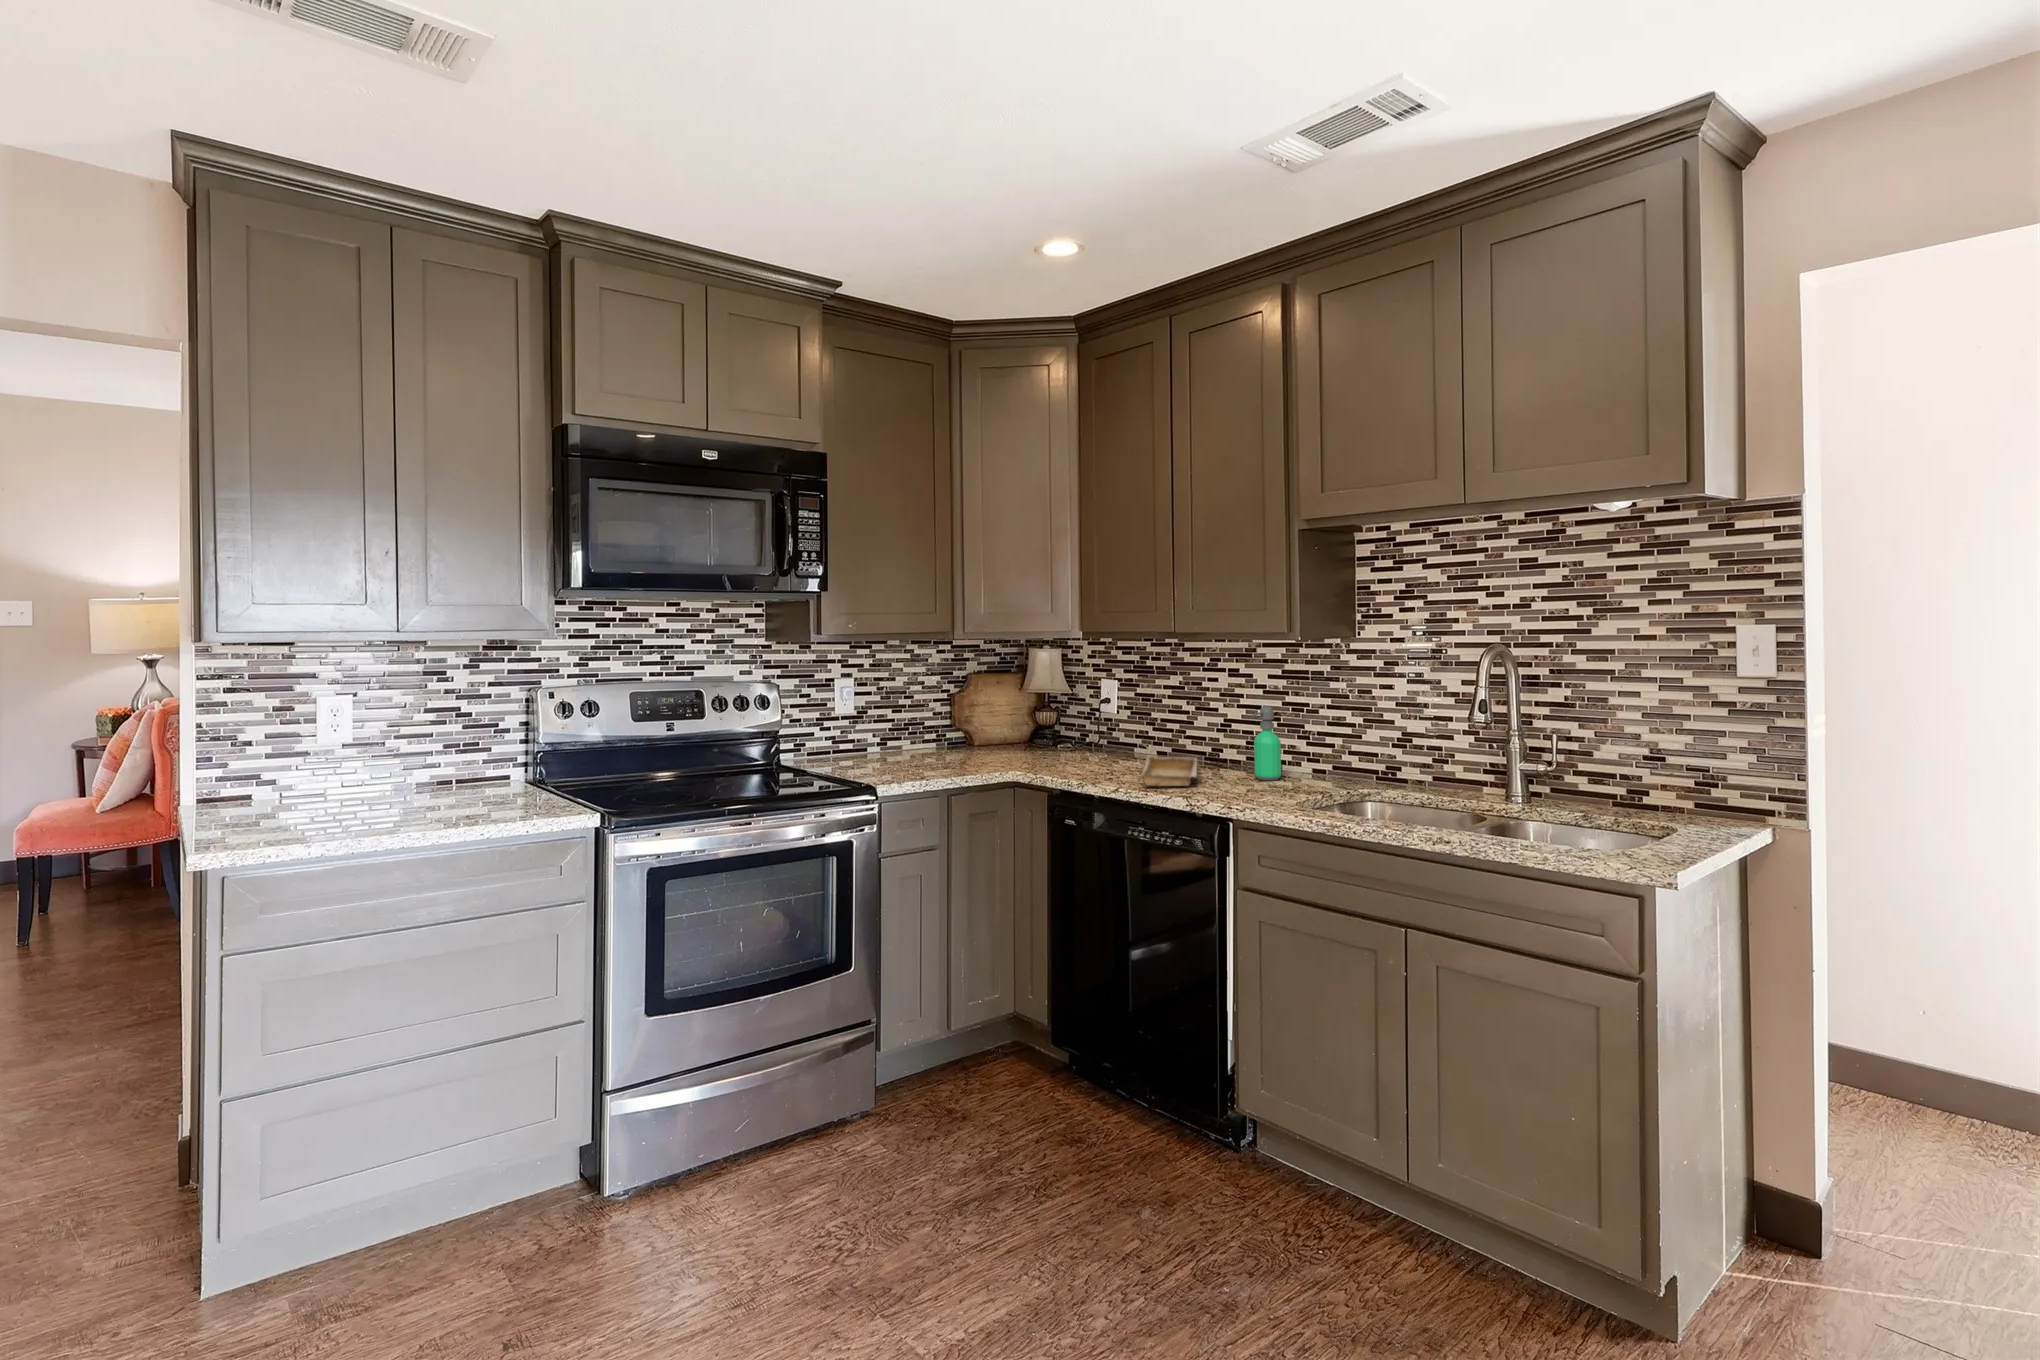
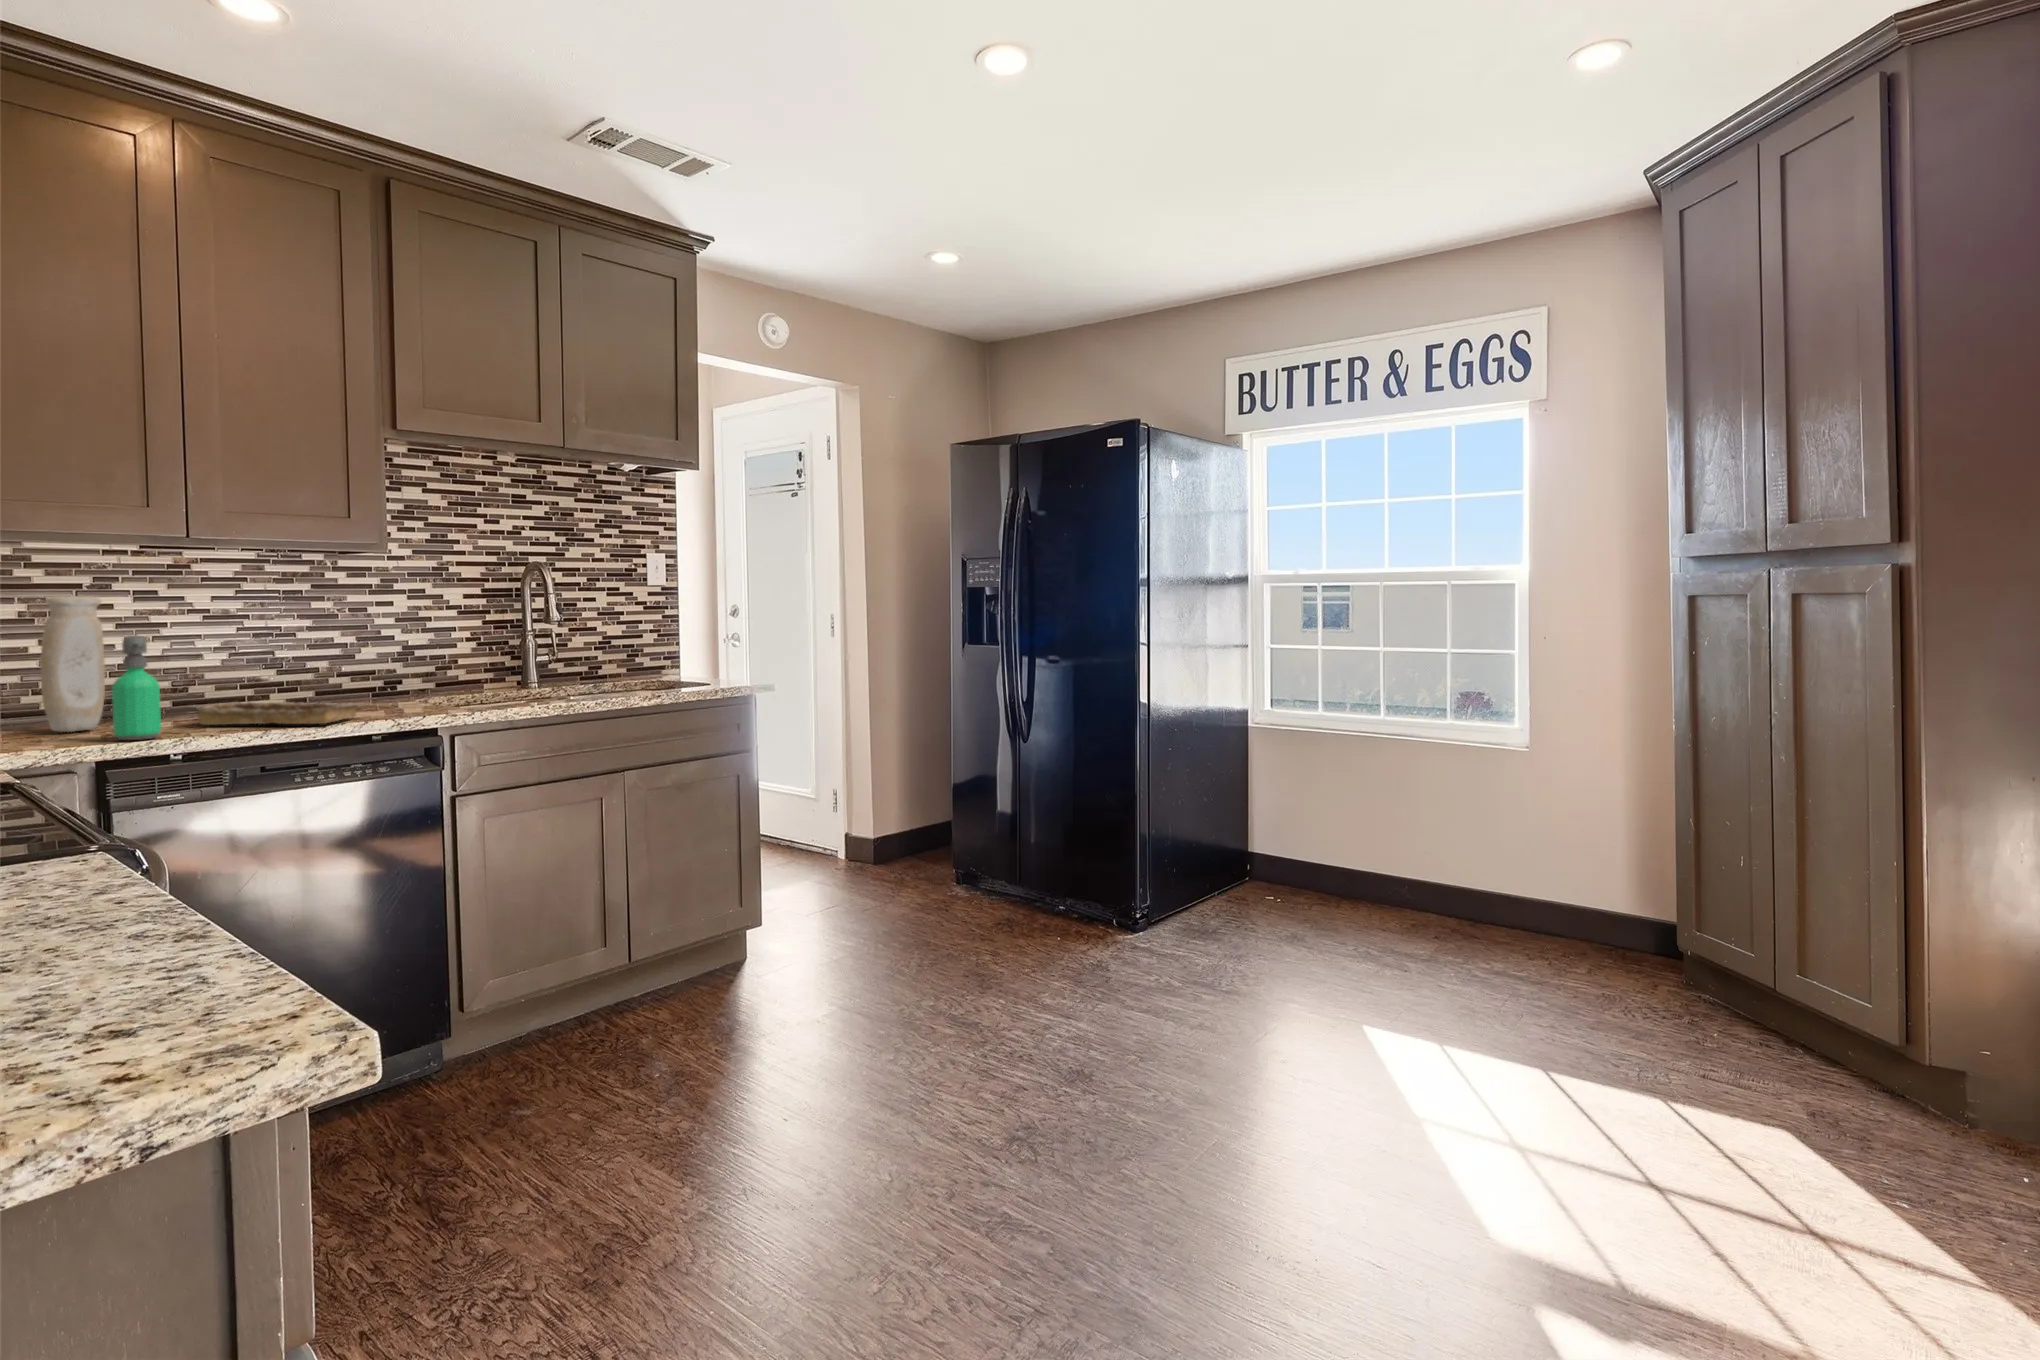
vase: none [1119,675,1148,760] -> present [41,596,105,732]
soap dispenser: present [1252,706,1281,780] -> present [112,636,161,740]

